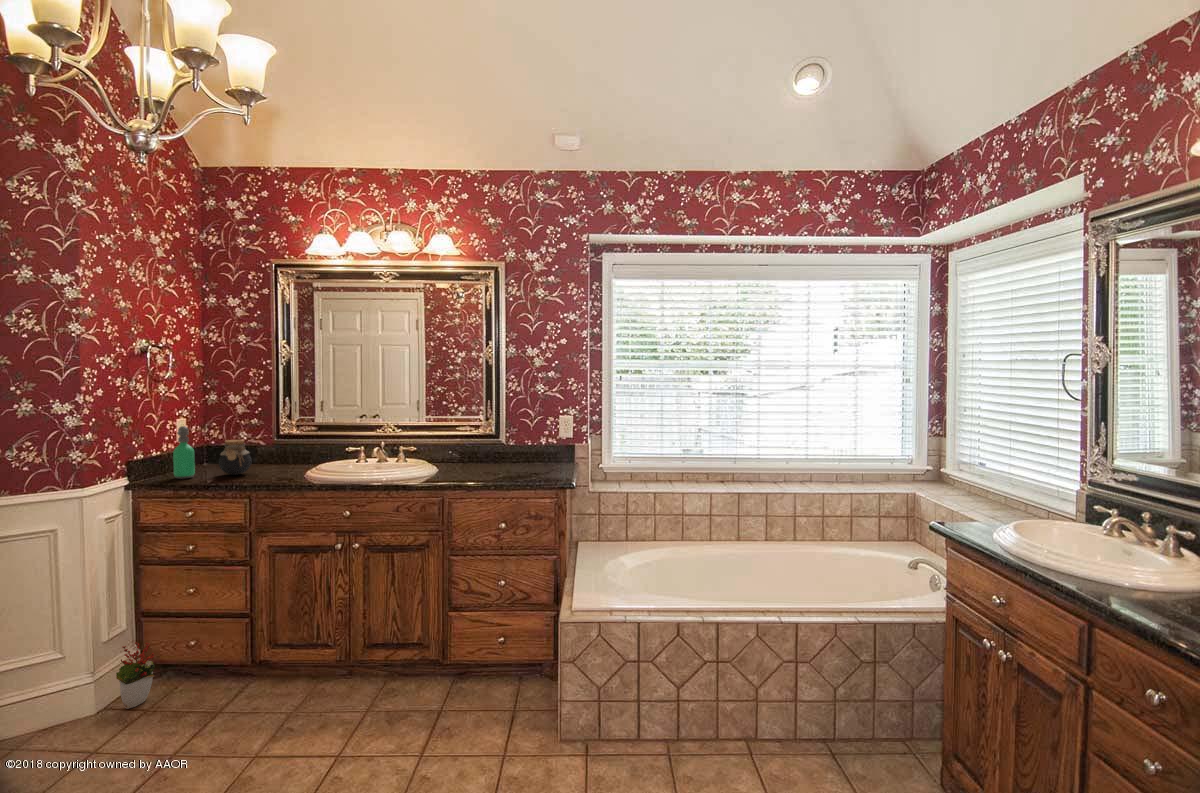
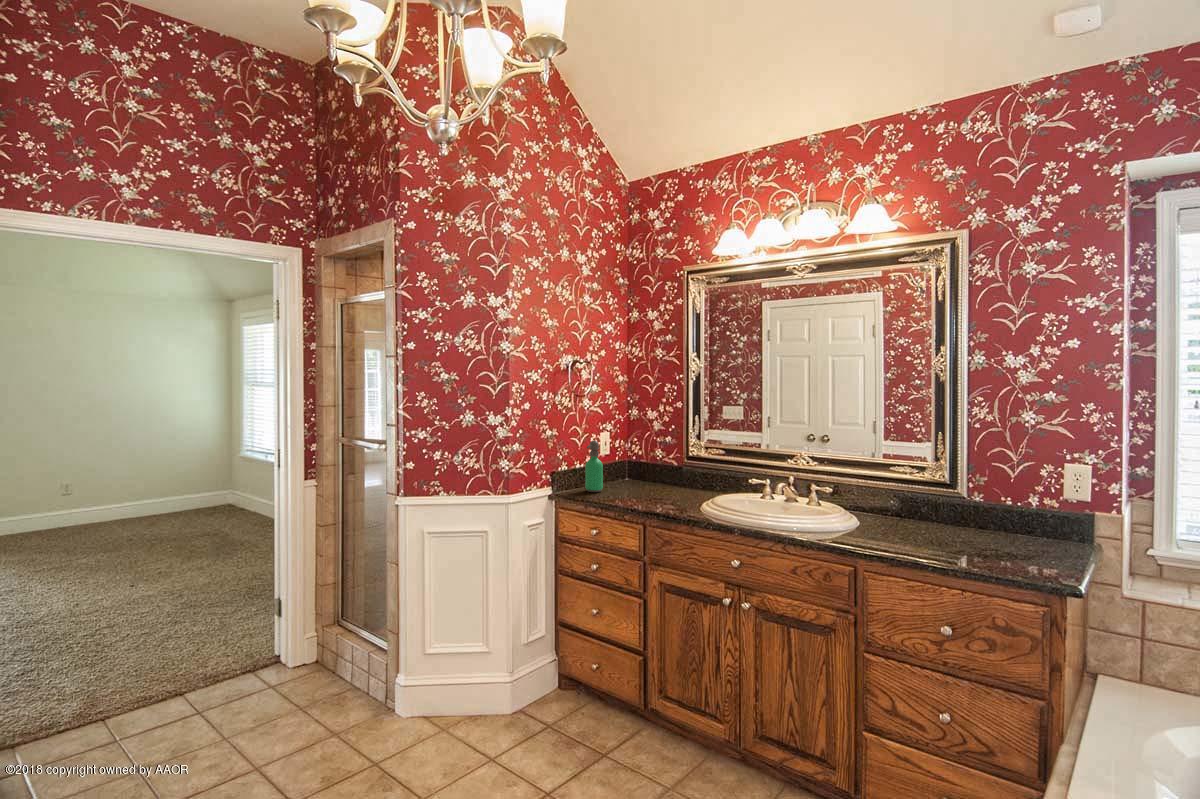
jar: present [219,440,251,475] -> none [623,457,653,494]
decorative plant: present [116,642,155,709] -> none [525,644,558,706]

